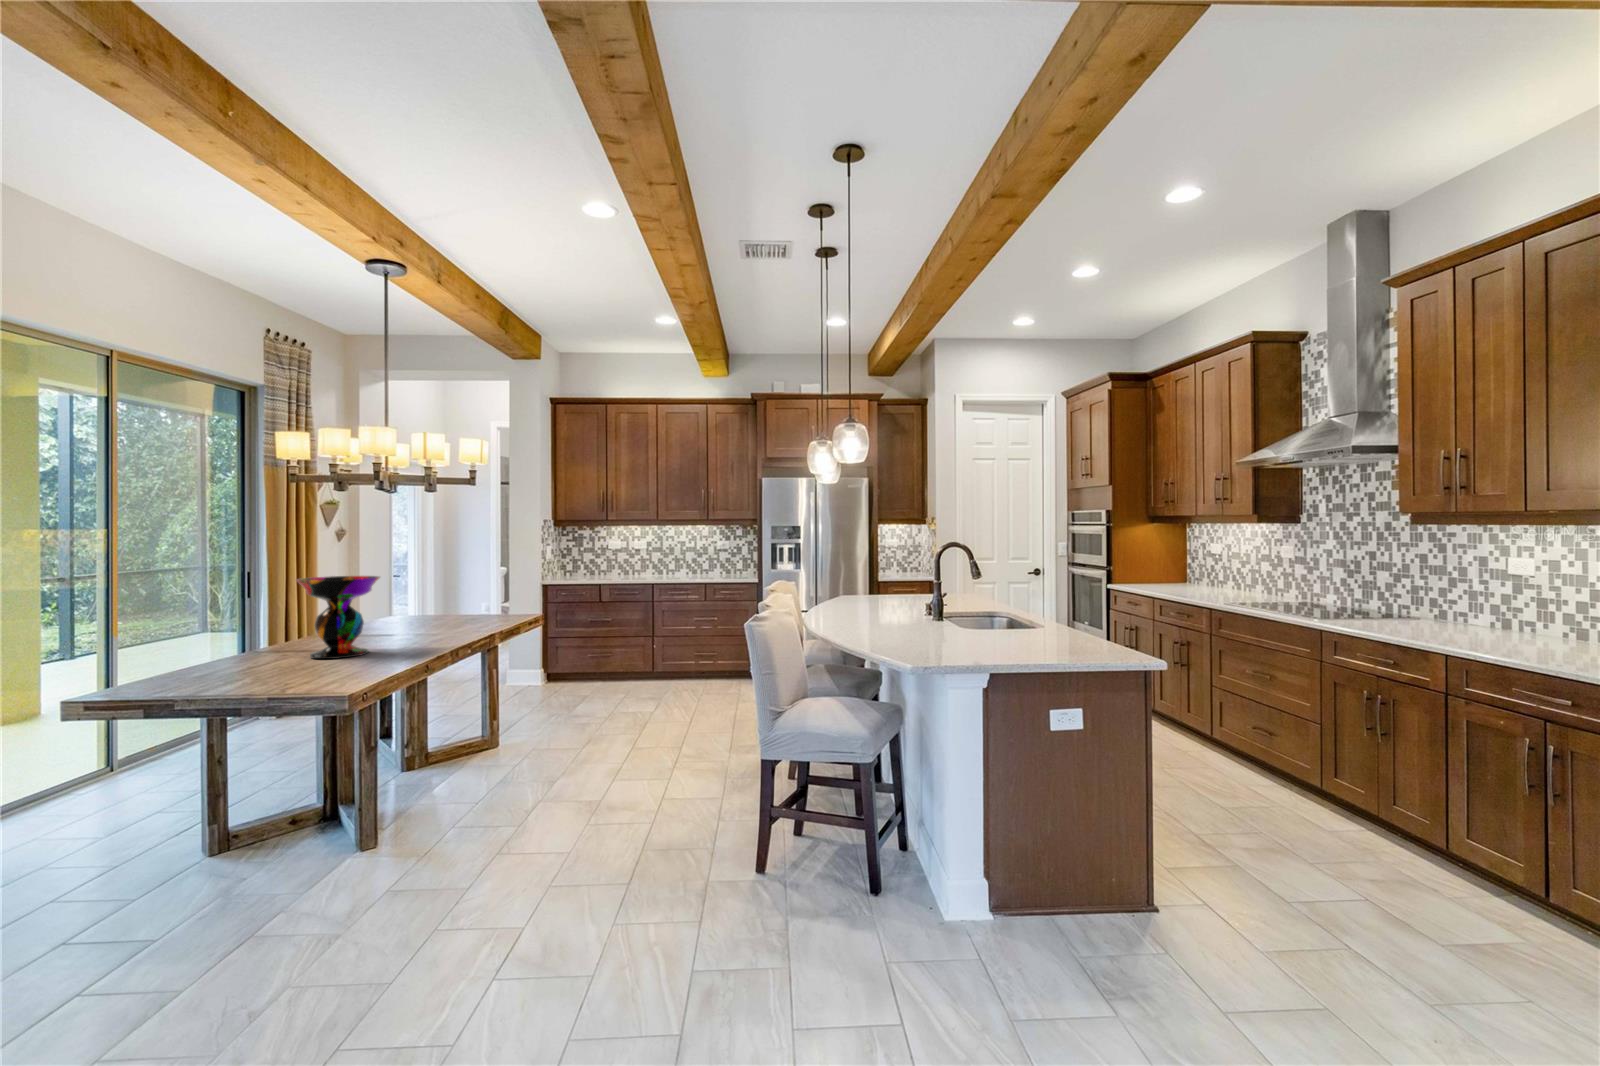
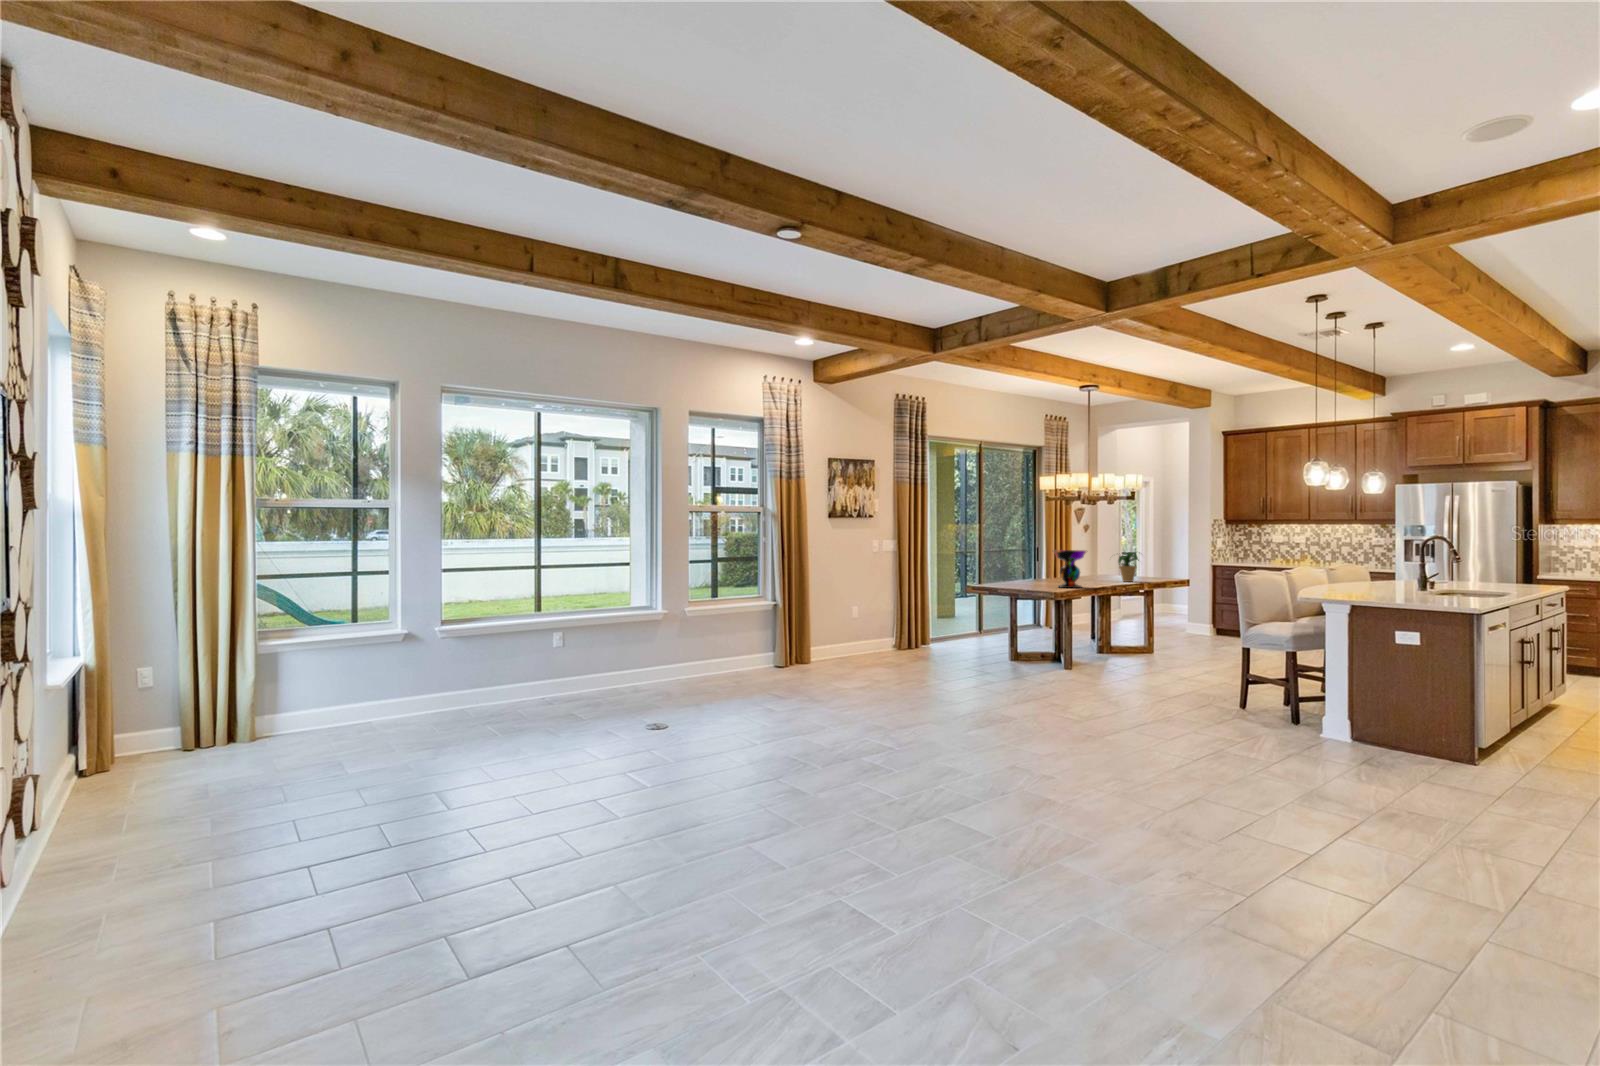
potted plant: none [408,571,470,624] -> present [1118,552,1139,582]

